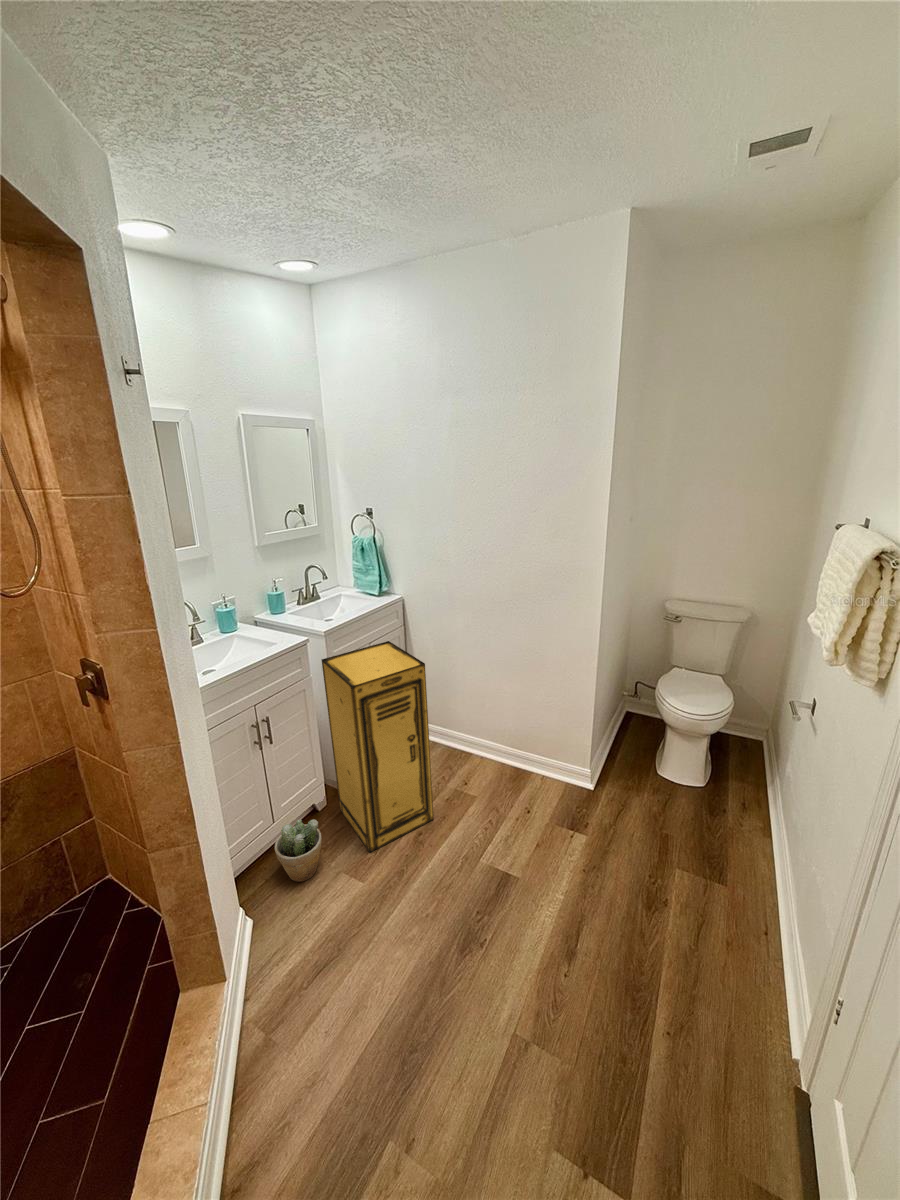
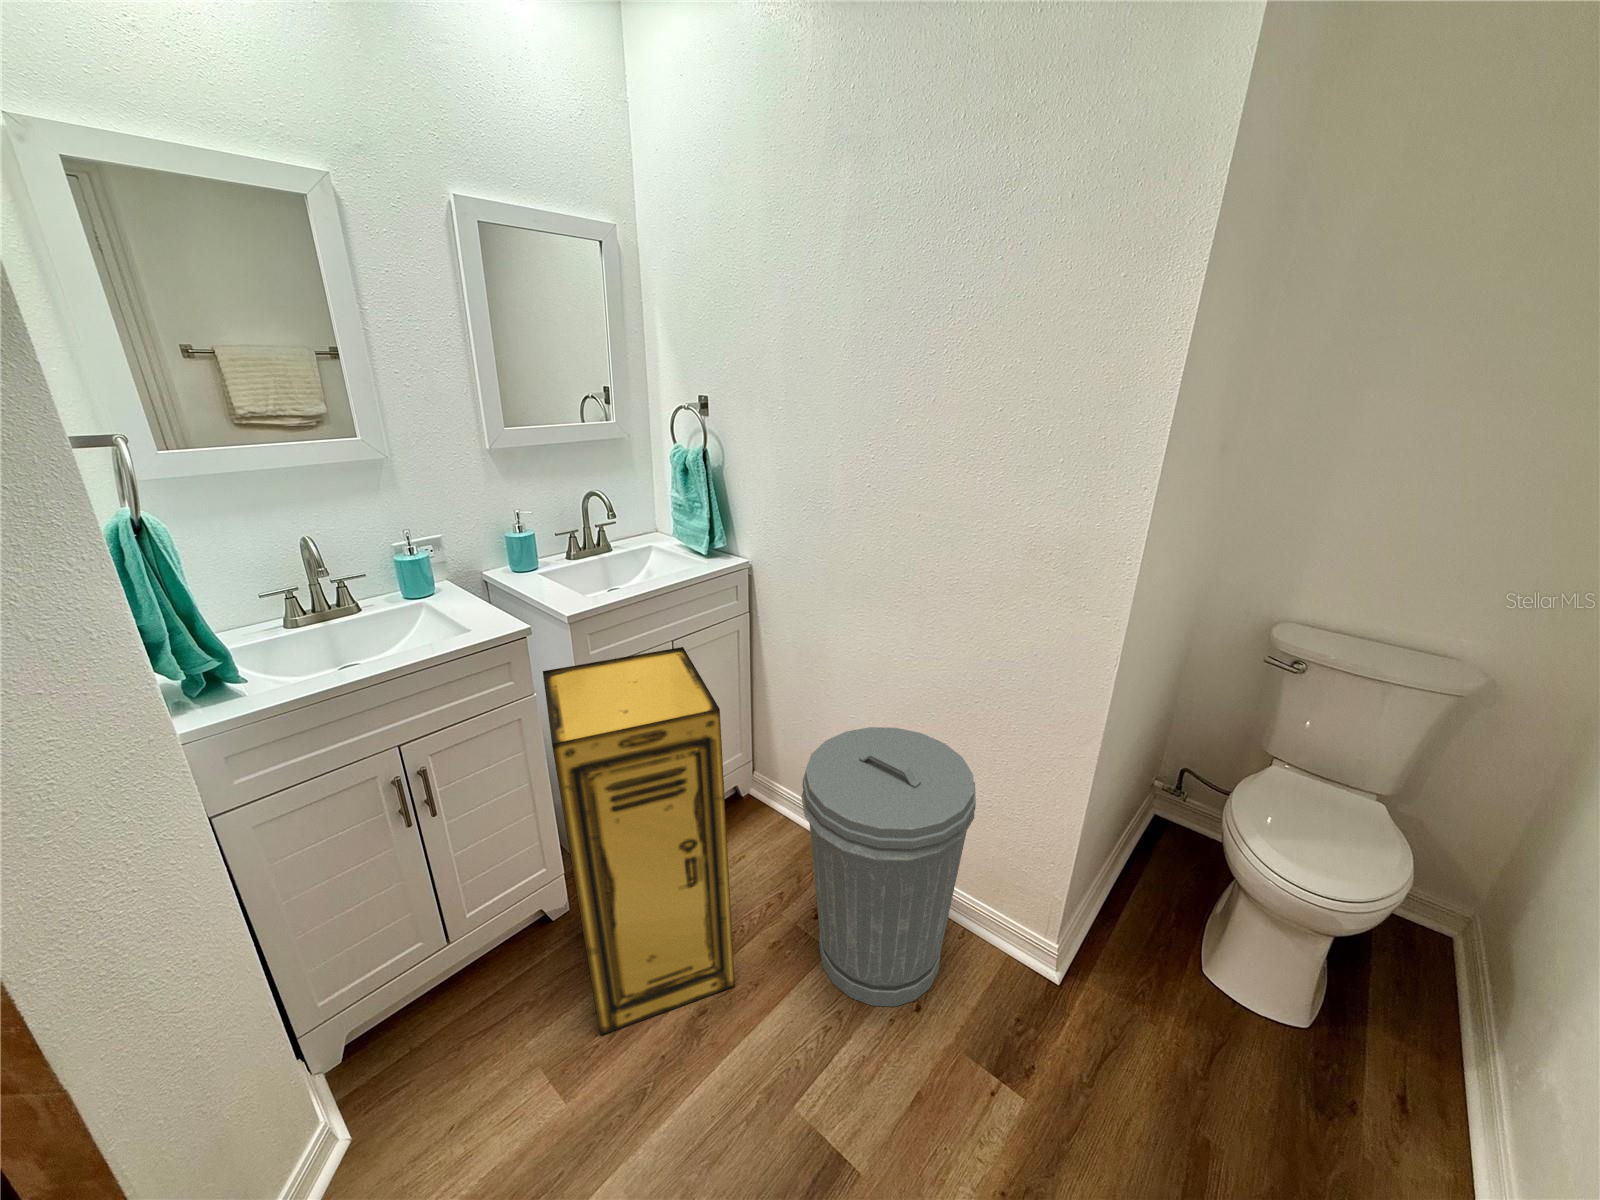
trash can: none [460,672,546,815] -> present [801,727,976,1007]
potted plant: present [275,819,322,882] -> none [416,961,509,1072]

